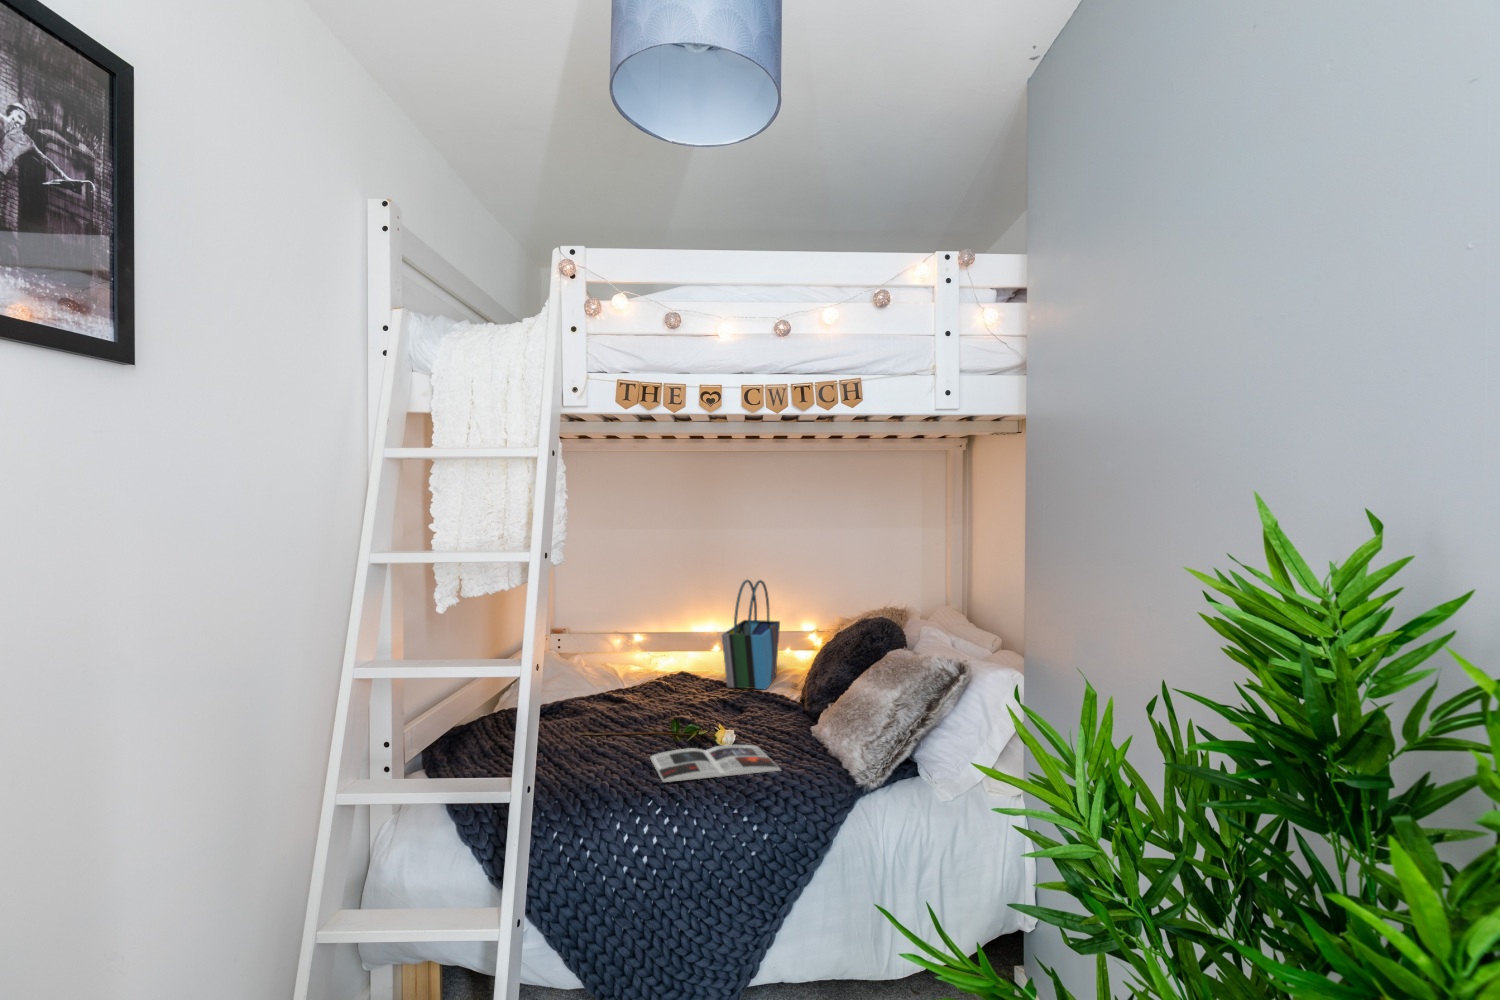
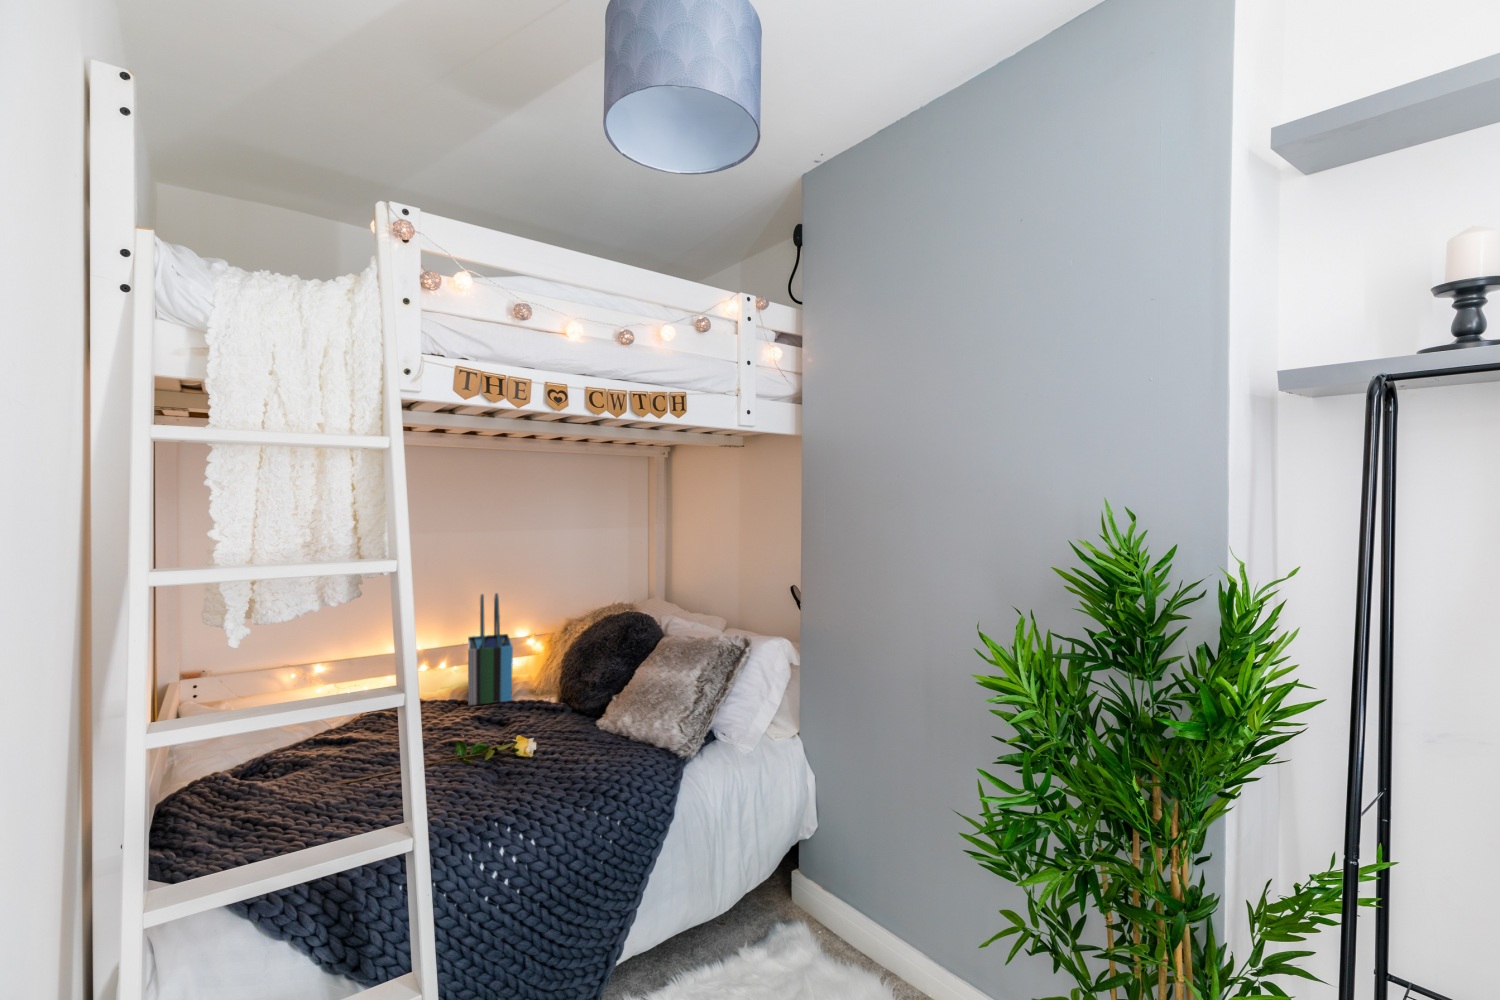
magazine: present [650,745,781,782] -> none [458,747,607,798]

